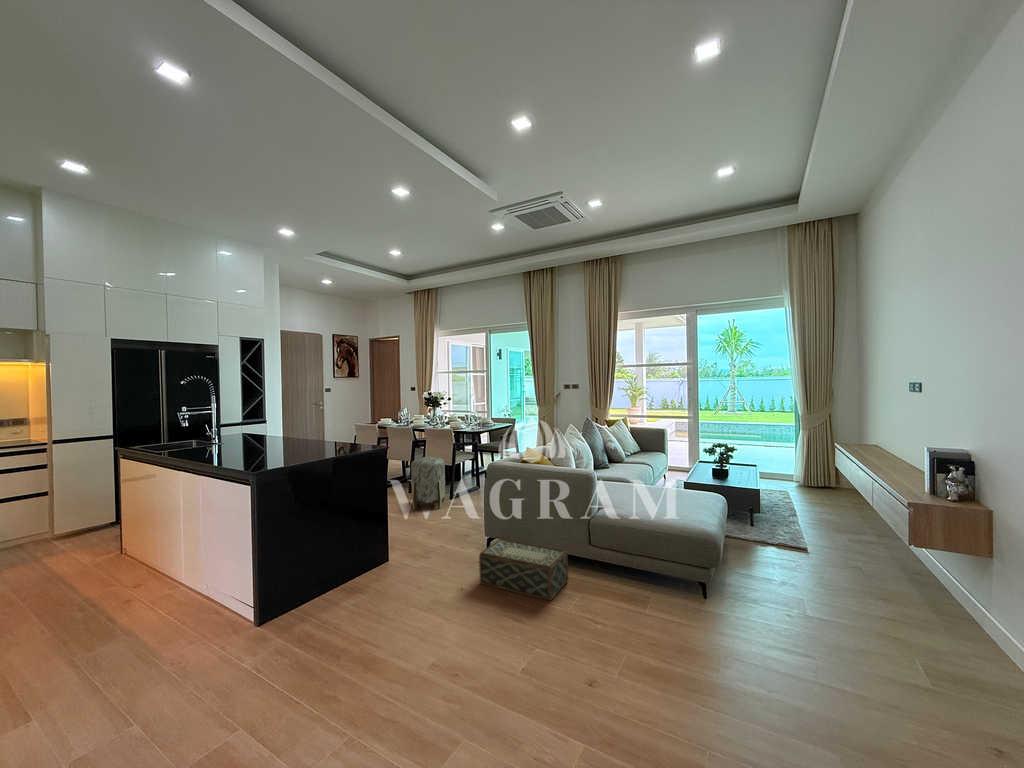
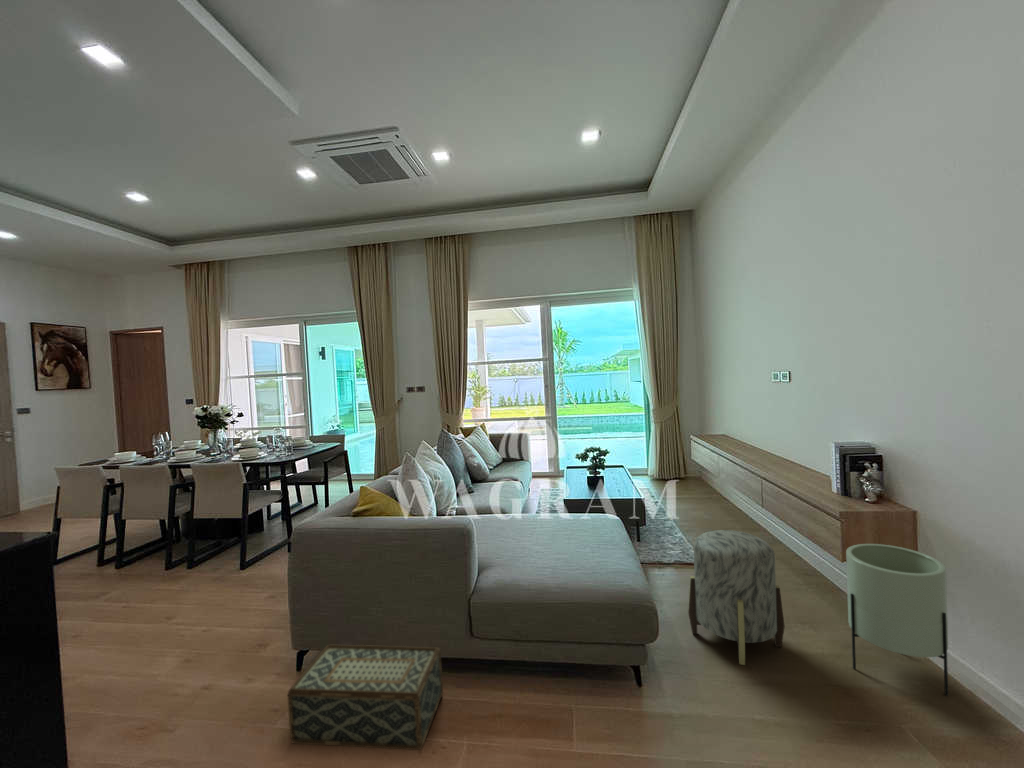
ottoman: present [411,457,445,510] -> present [688,530,785,665]
planter: none [905,533,998,663] -> present [846,544,948,696]

